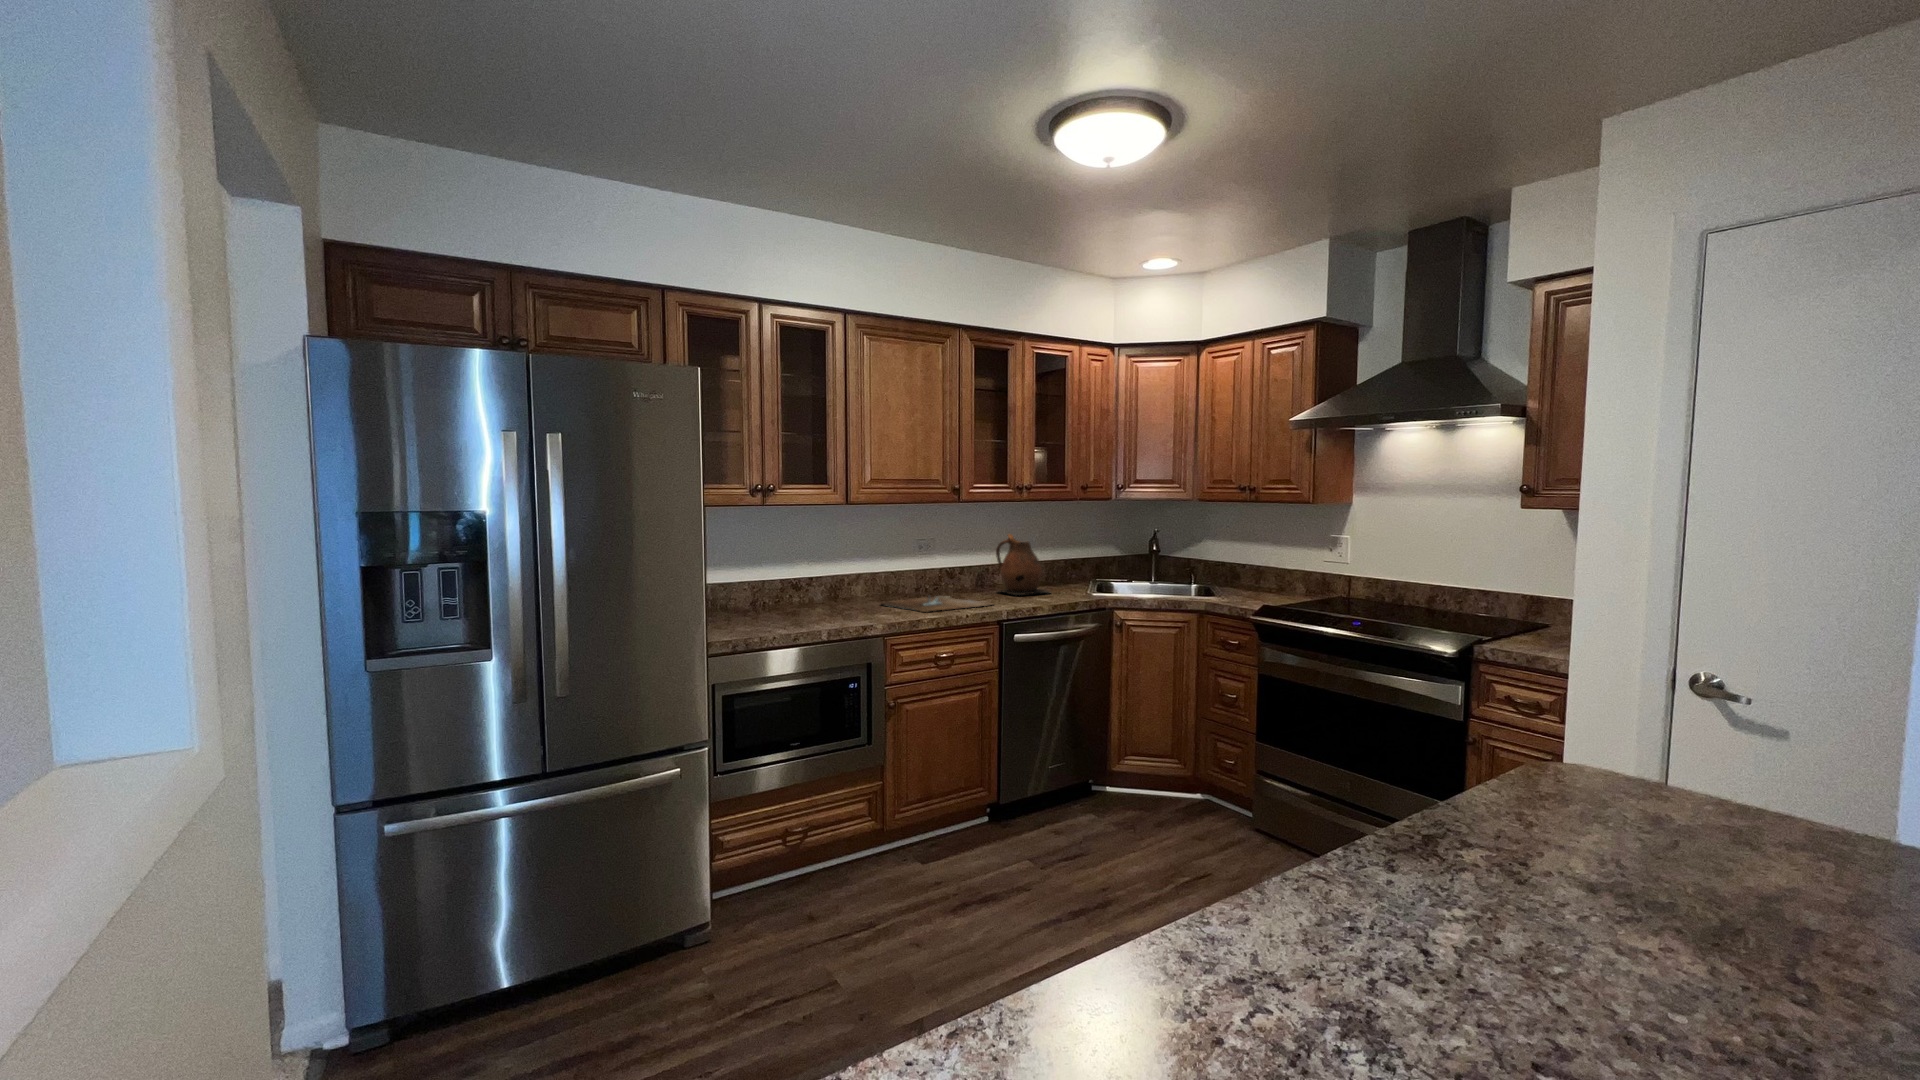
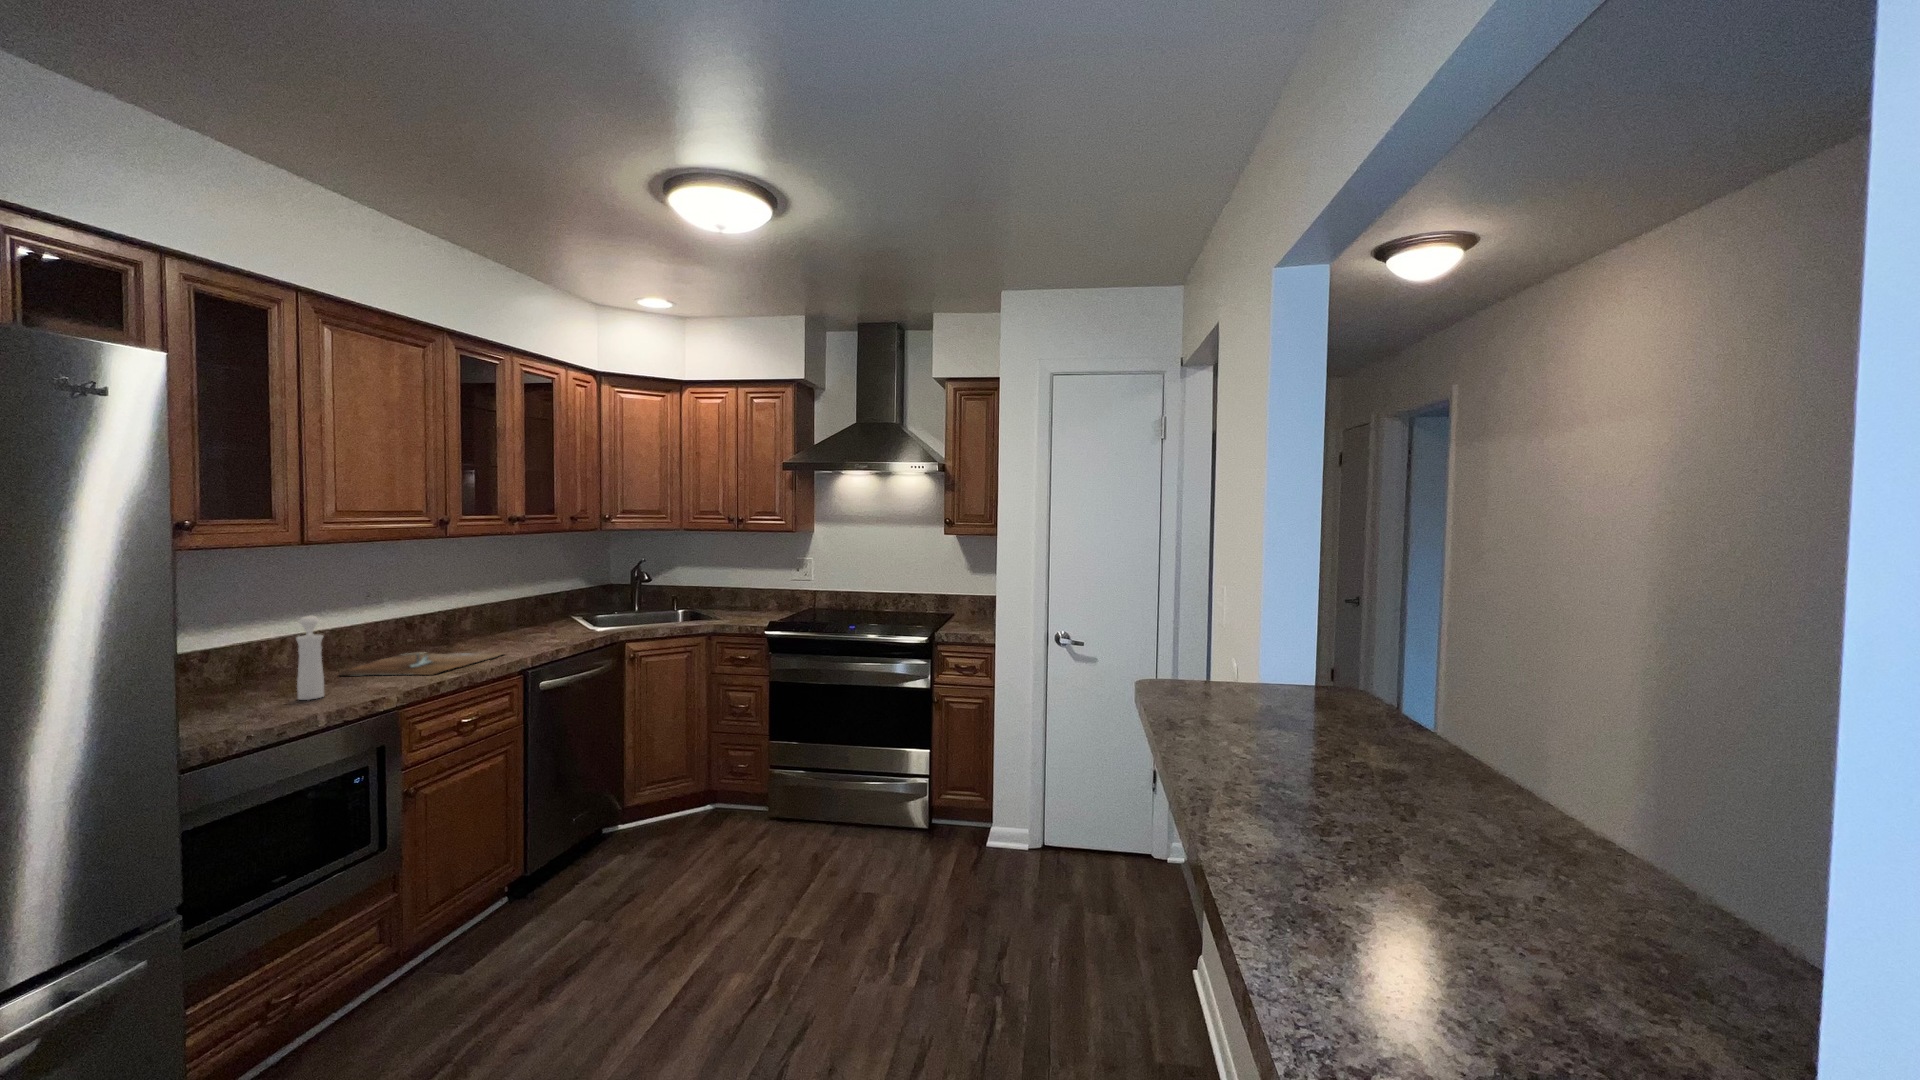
ceramic pitcher: present [996,534,1049,595] -> none [471,571,545,641]
pepper mill: none [834,557,856,617] -> present [296,616,324,700]

